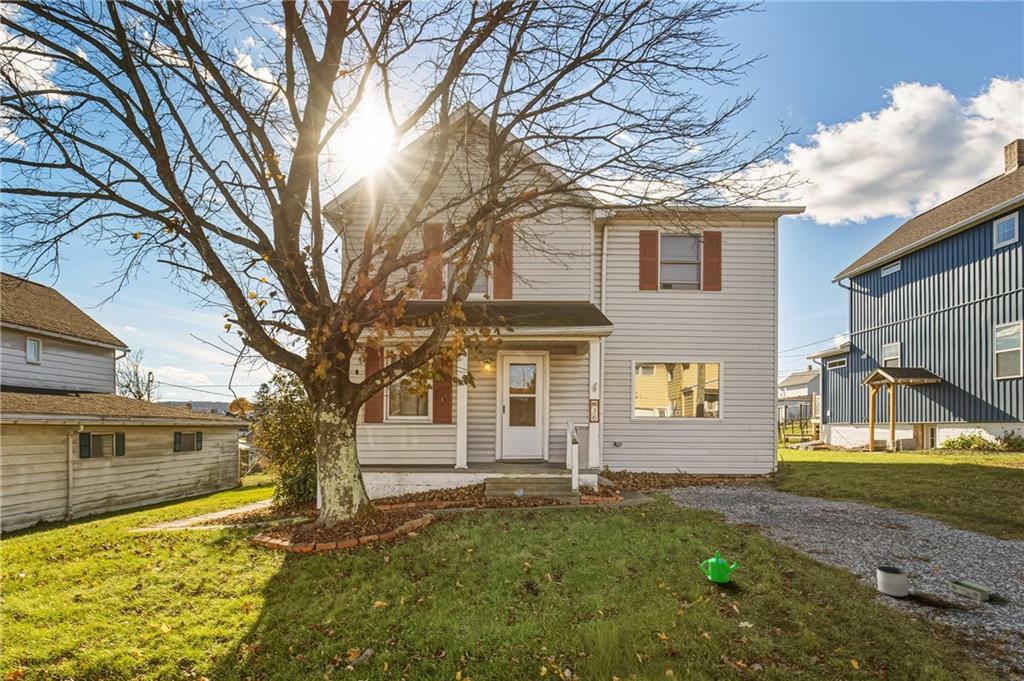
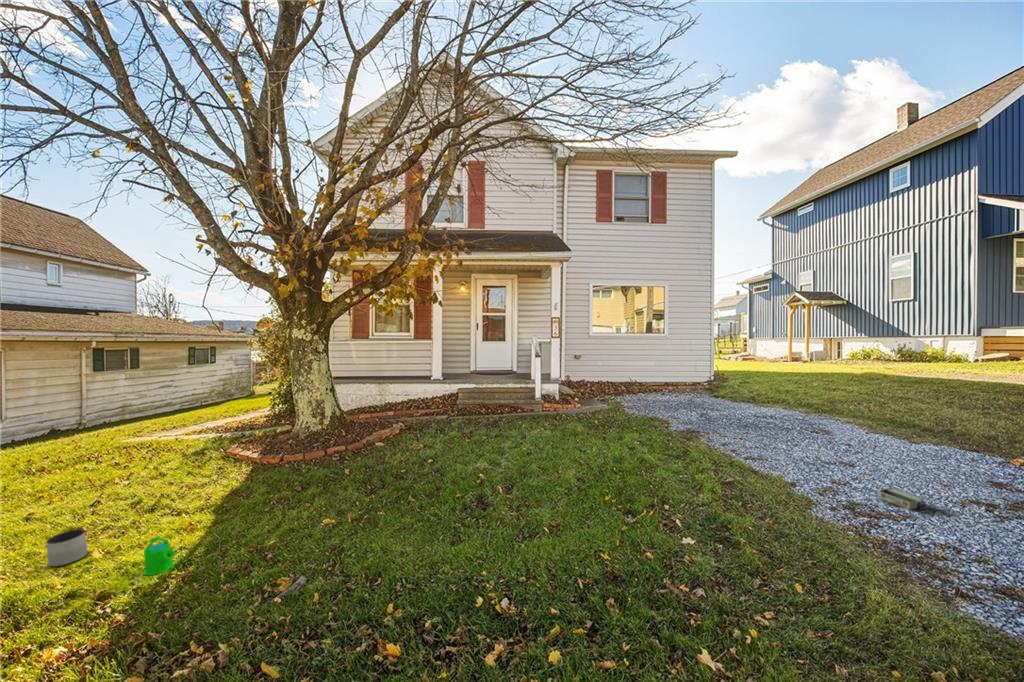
watering can: present [701,551,740,582] -> present [144,537,175,575]
planter: present [877,566,908,597] -> present [46,529,87,567]

